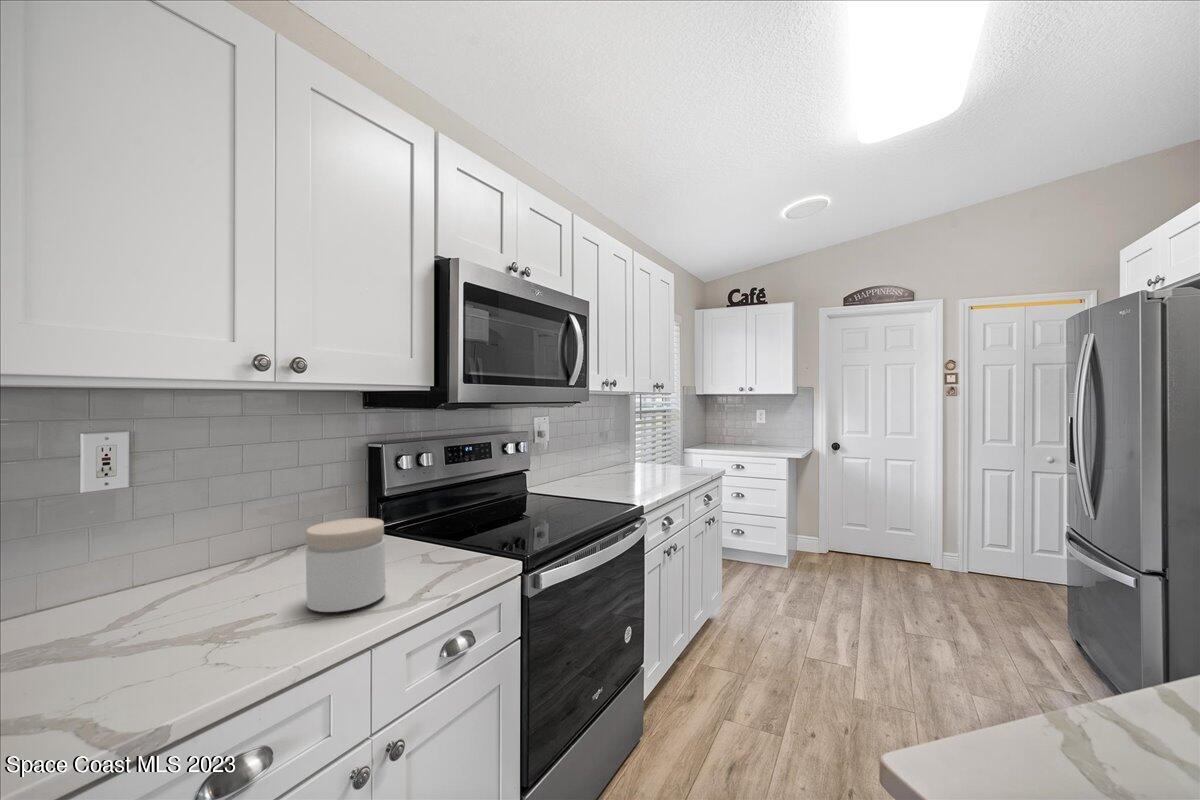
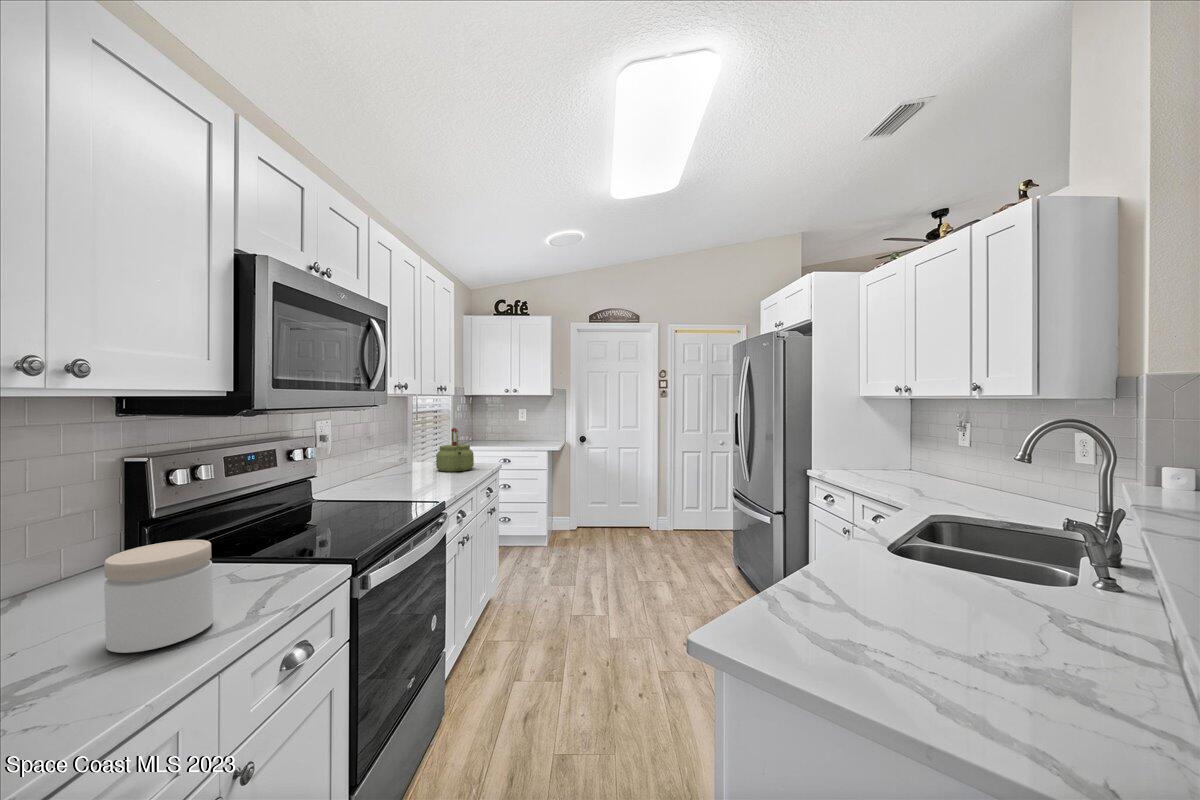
kettle: none [651,428,690,475] -> present [436,428,474,472]

